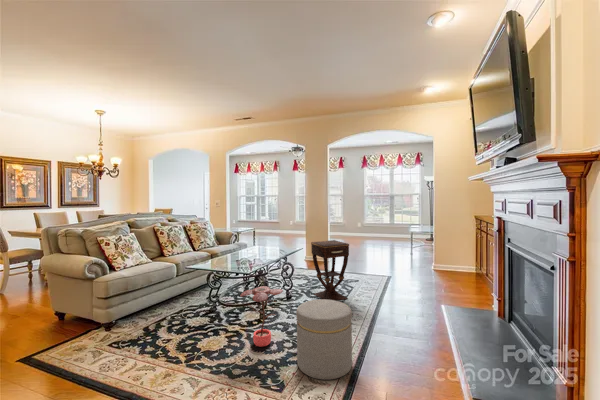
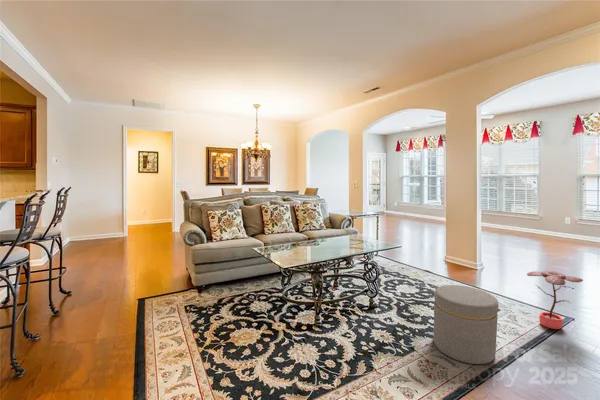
side table: present [311,240,349,301] -> none [486,230,538,301]
potted plant: present [240,286,283,347] -> present [527,271,583,329]

